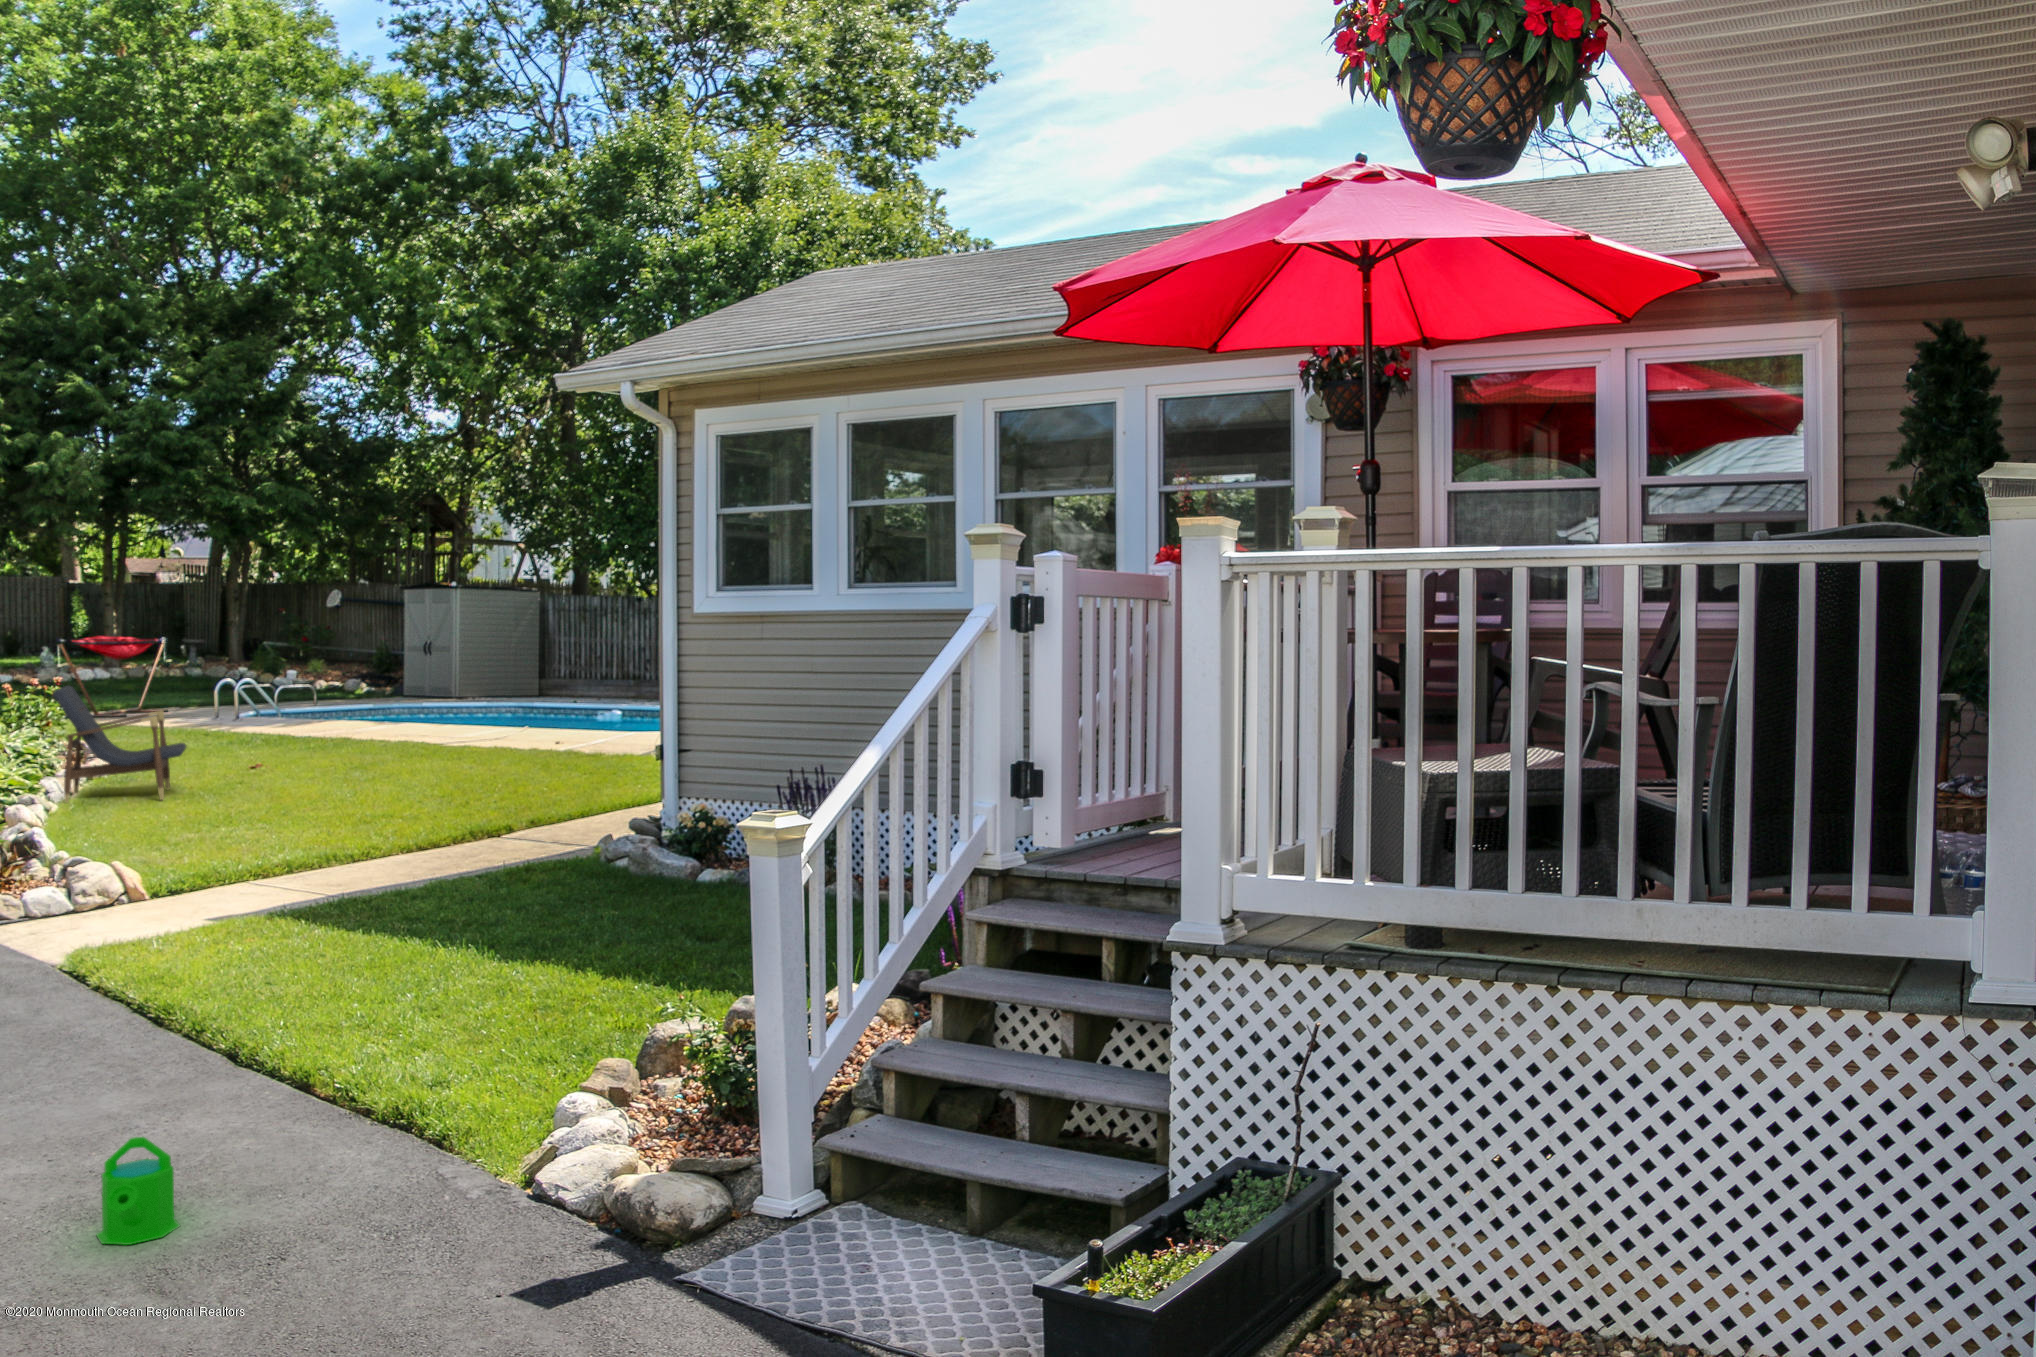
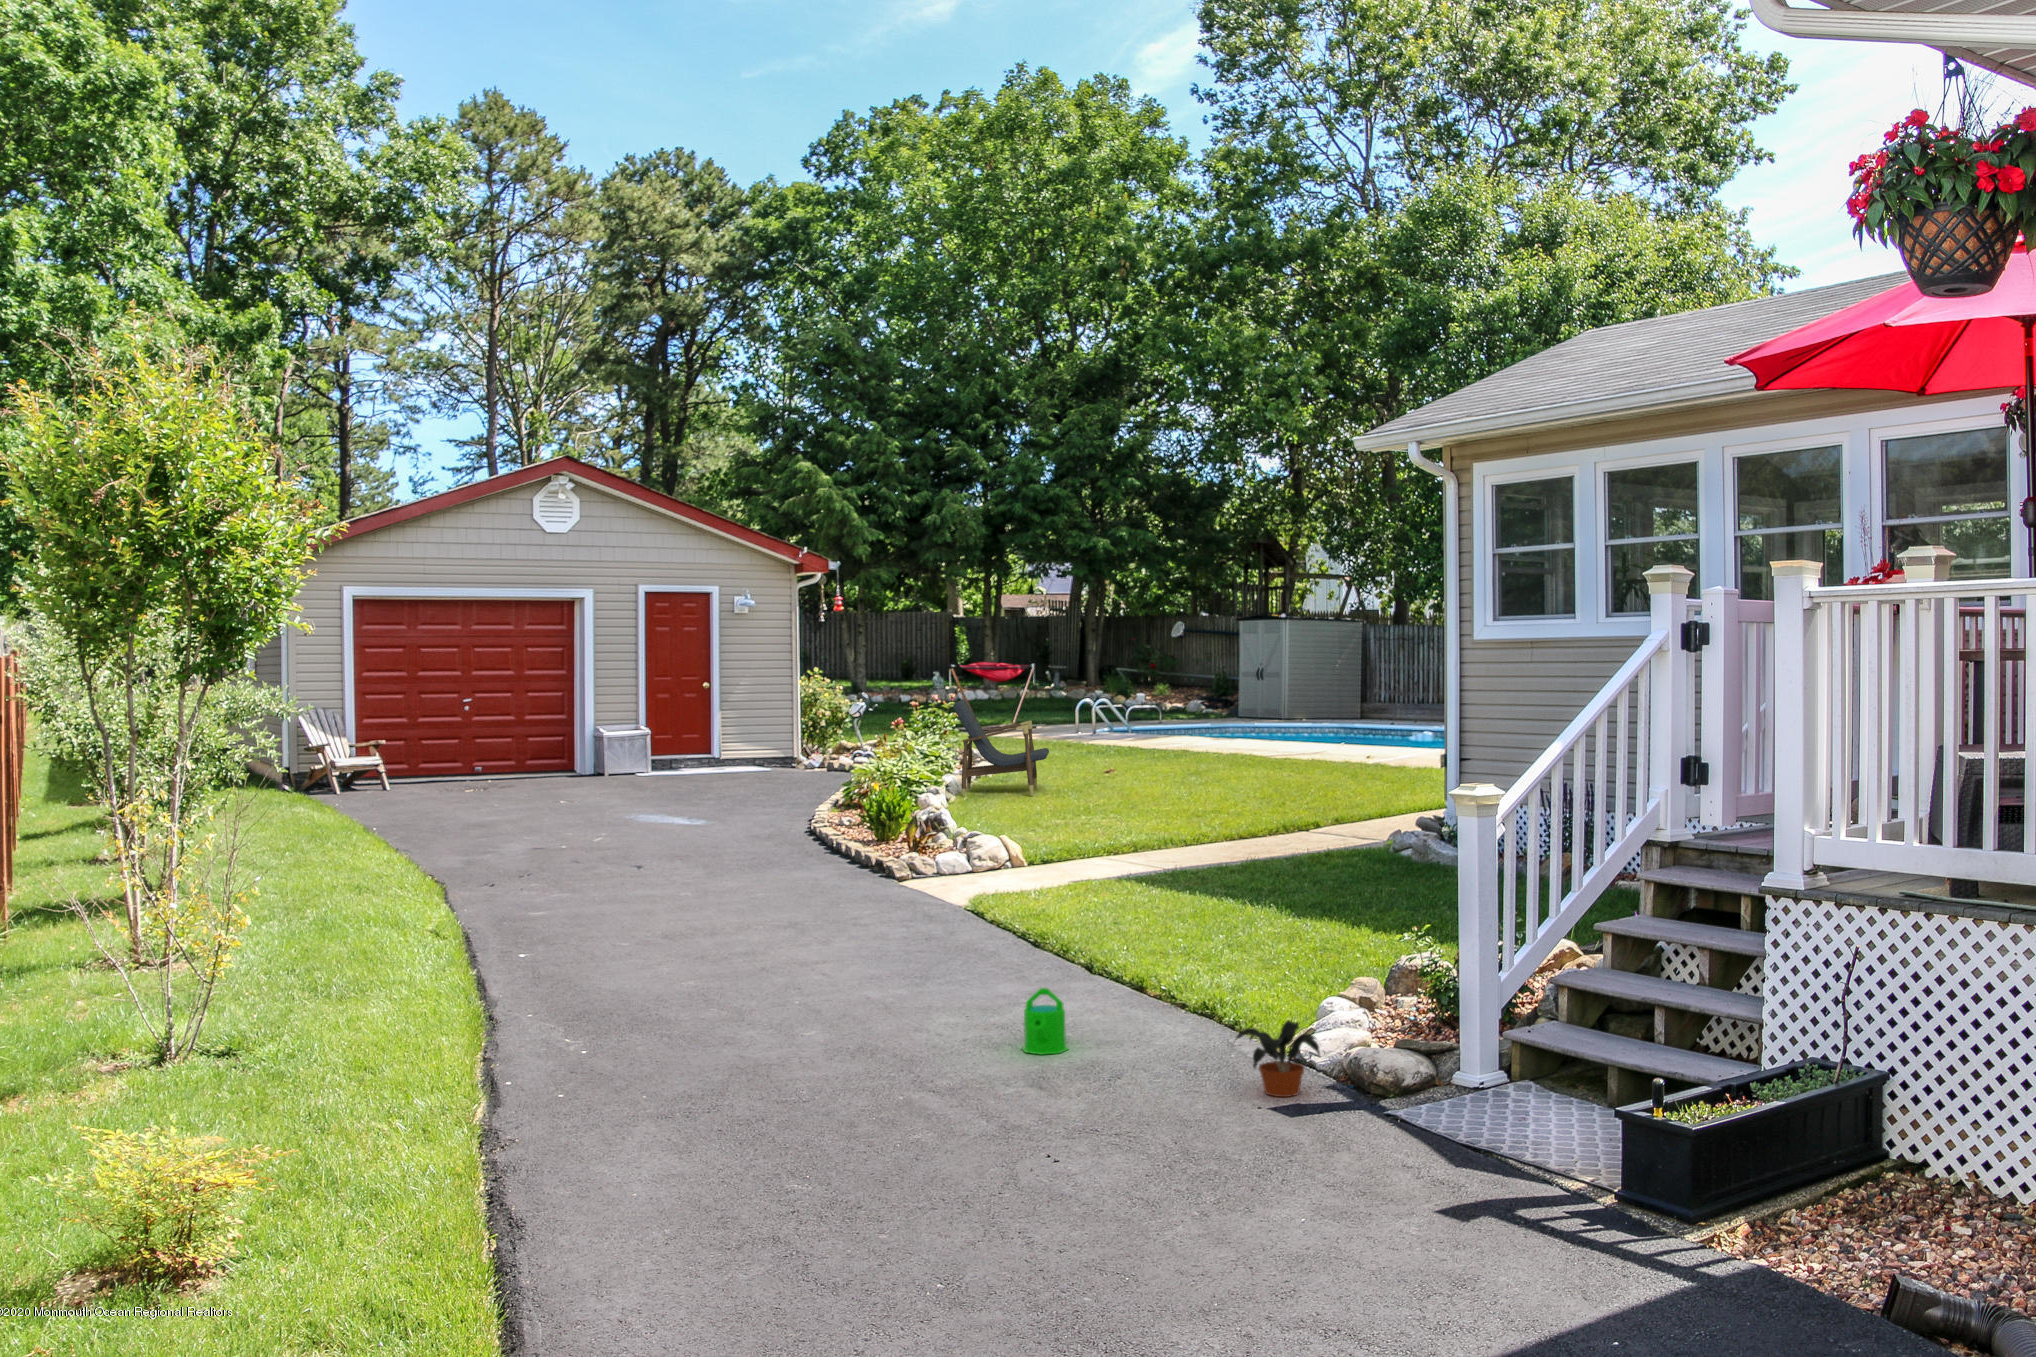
potted plant: none [452,1160,588,1283] -> present [1236,1020,1320,1097]

